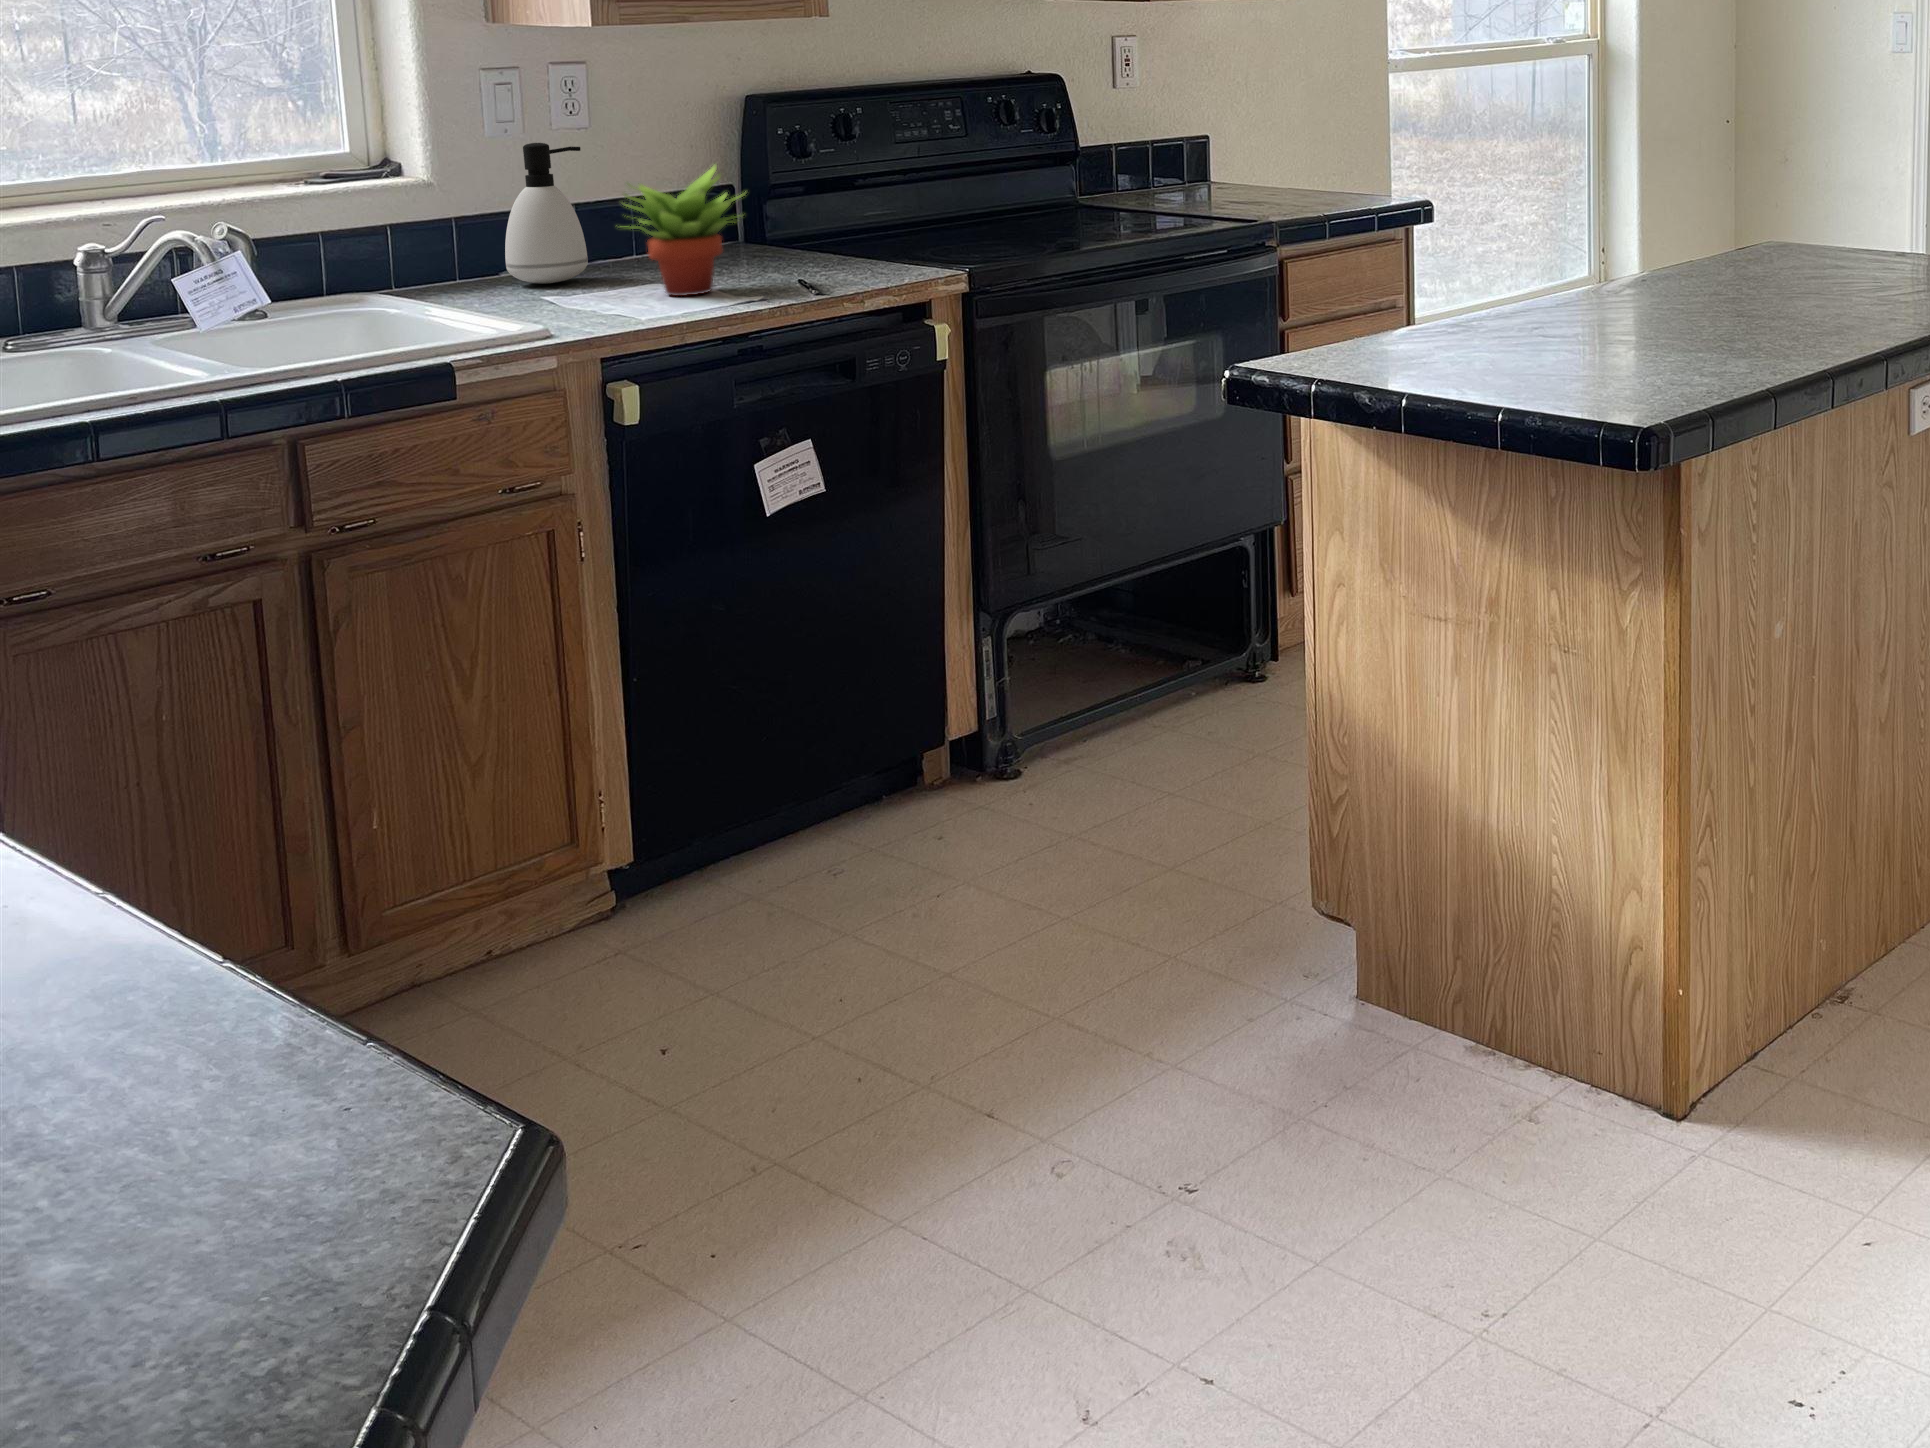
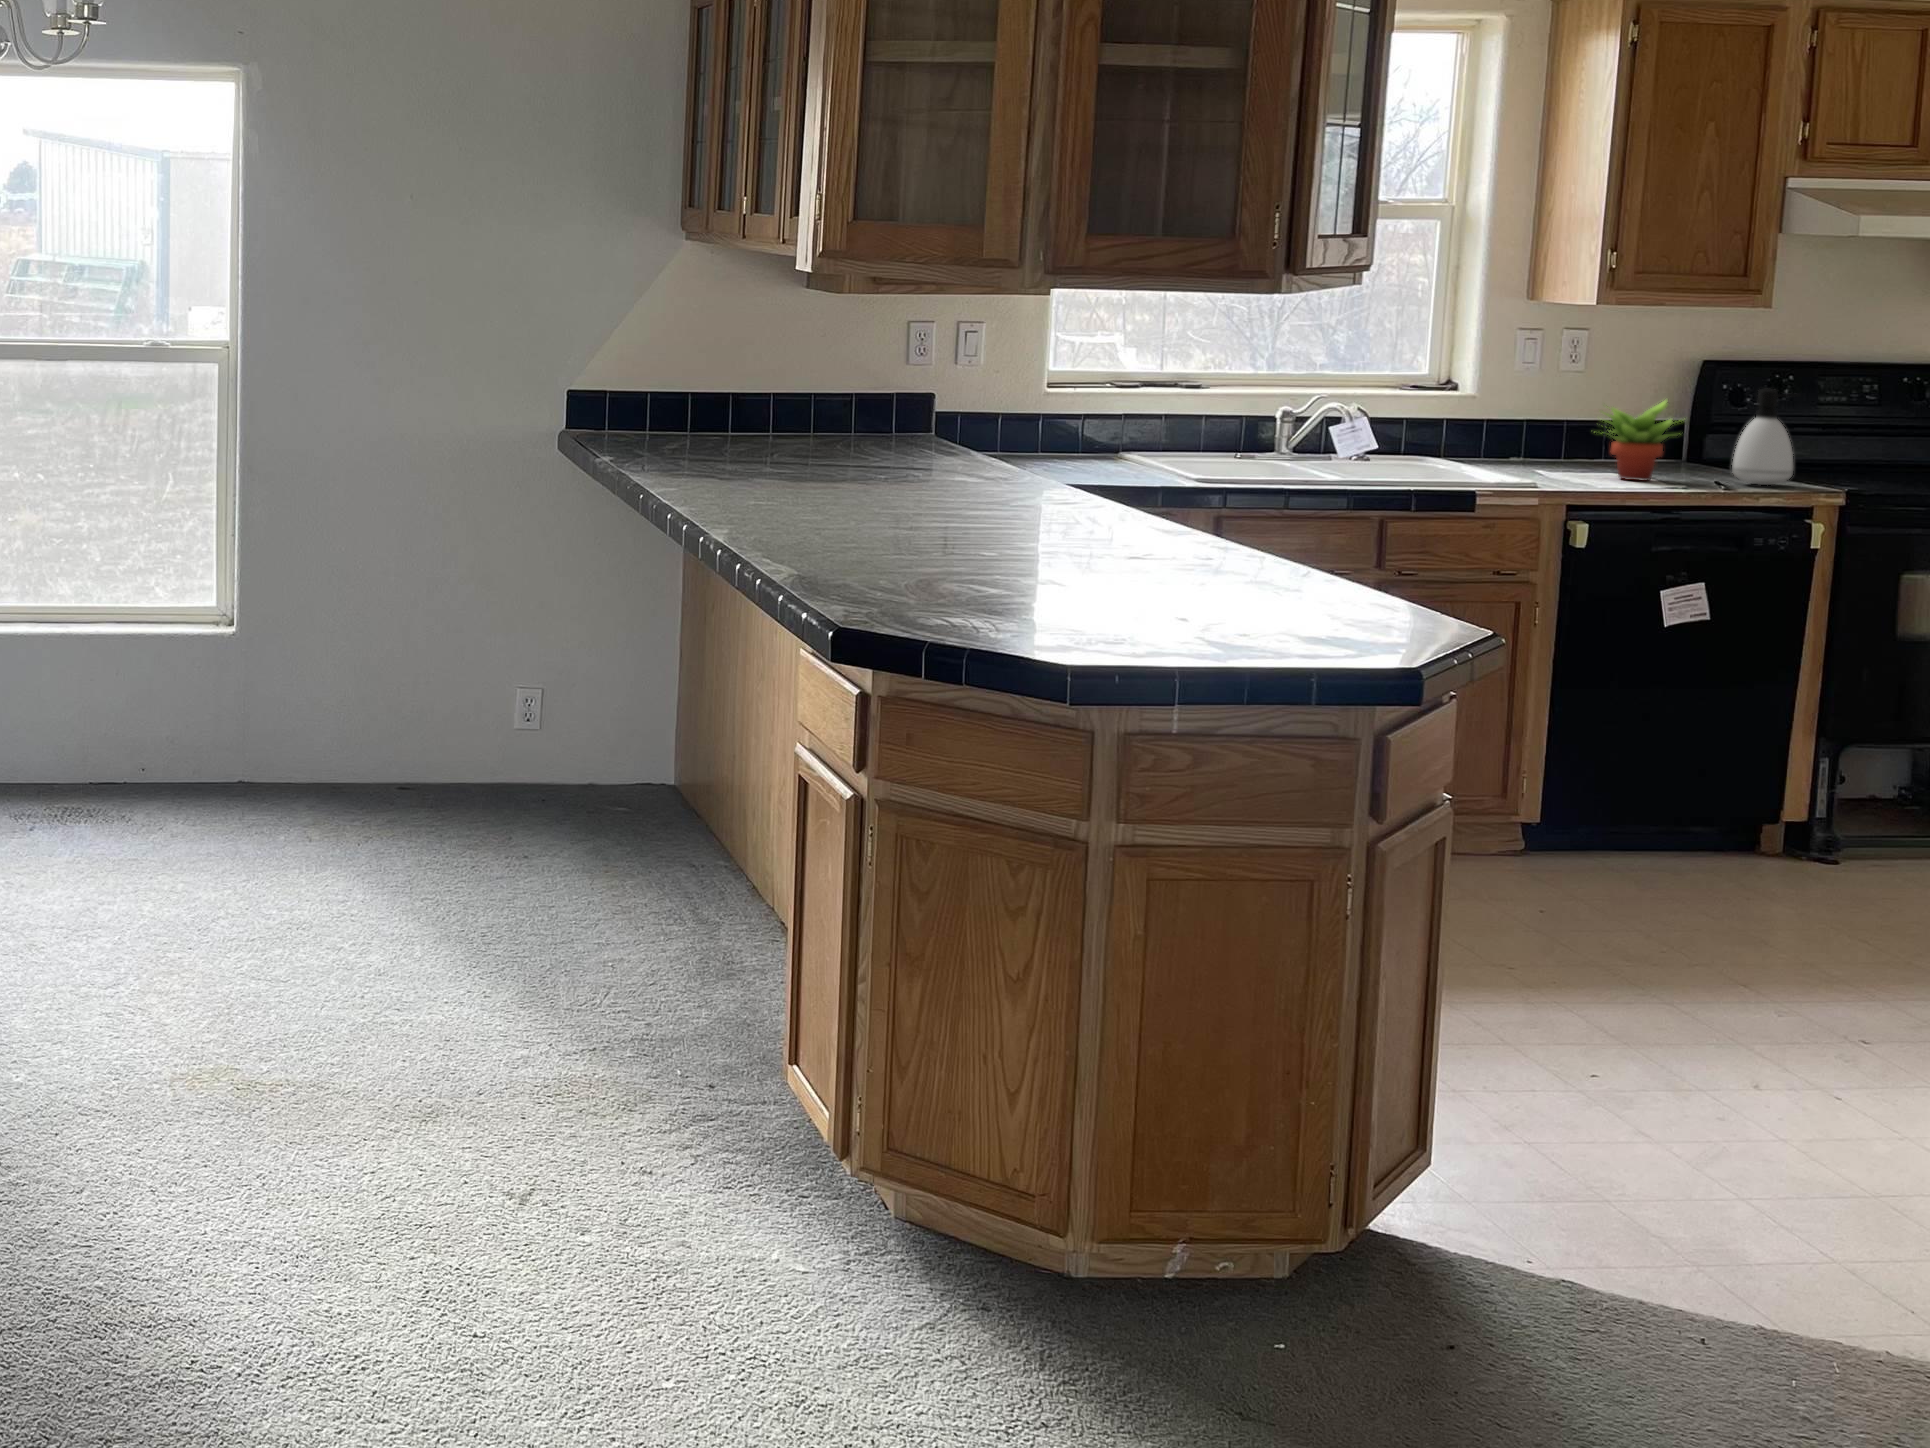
soap dispenser: present [505,143,588,284] -> present [1732,389,1800,485]

